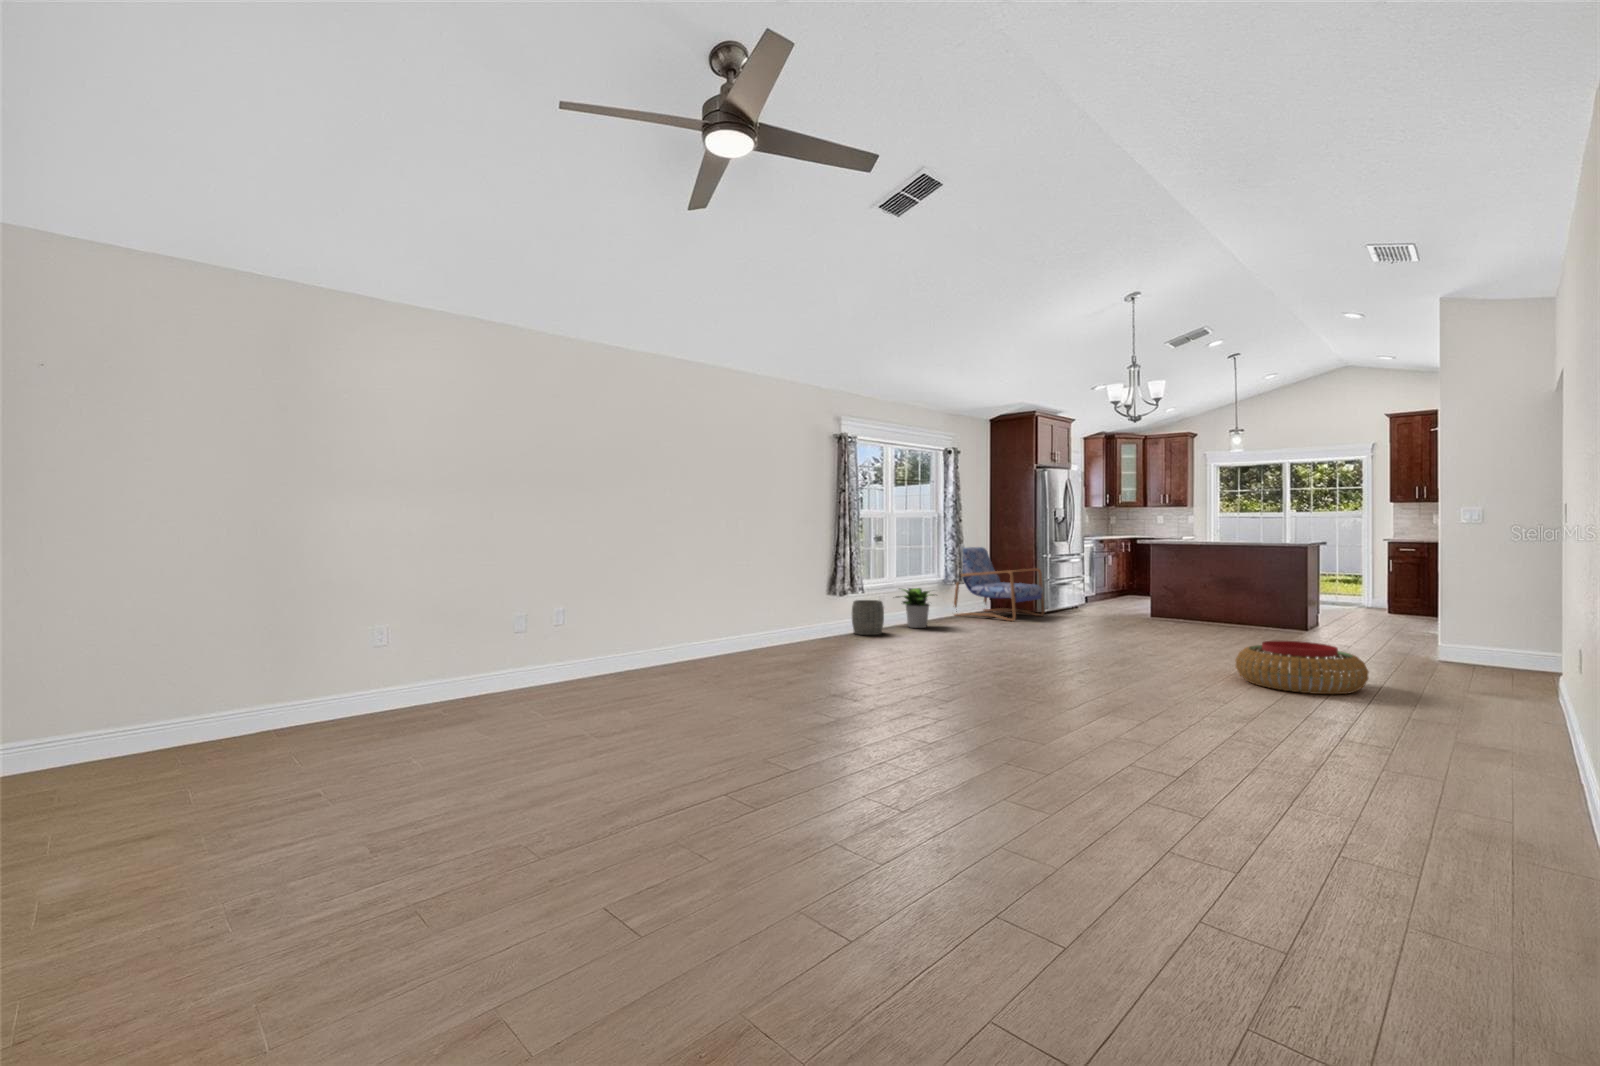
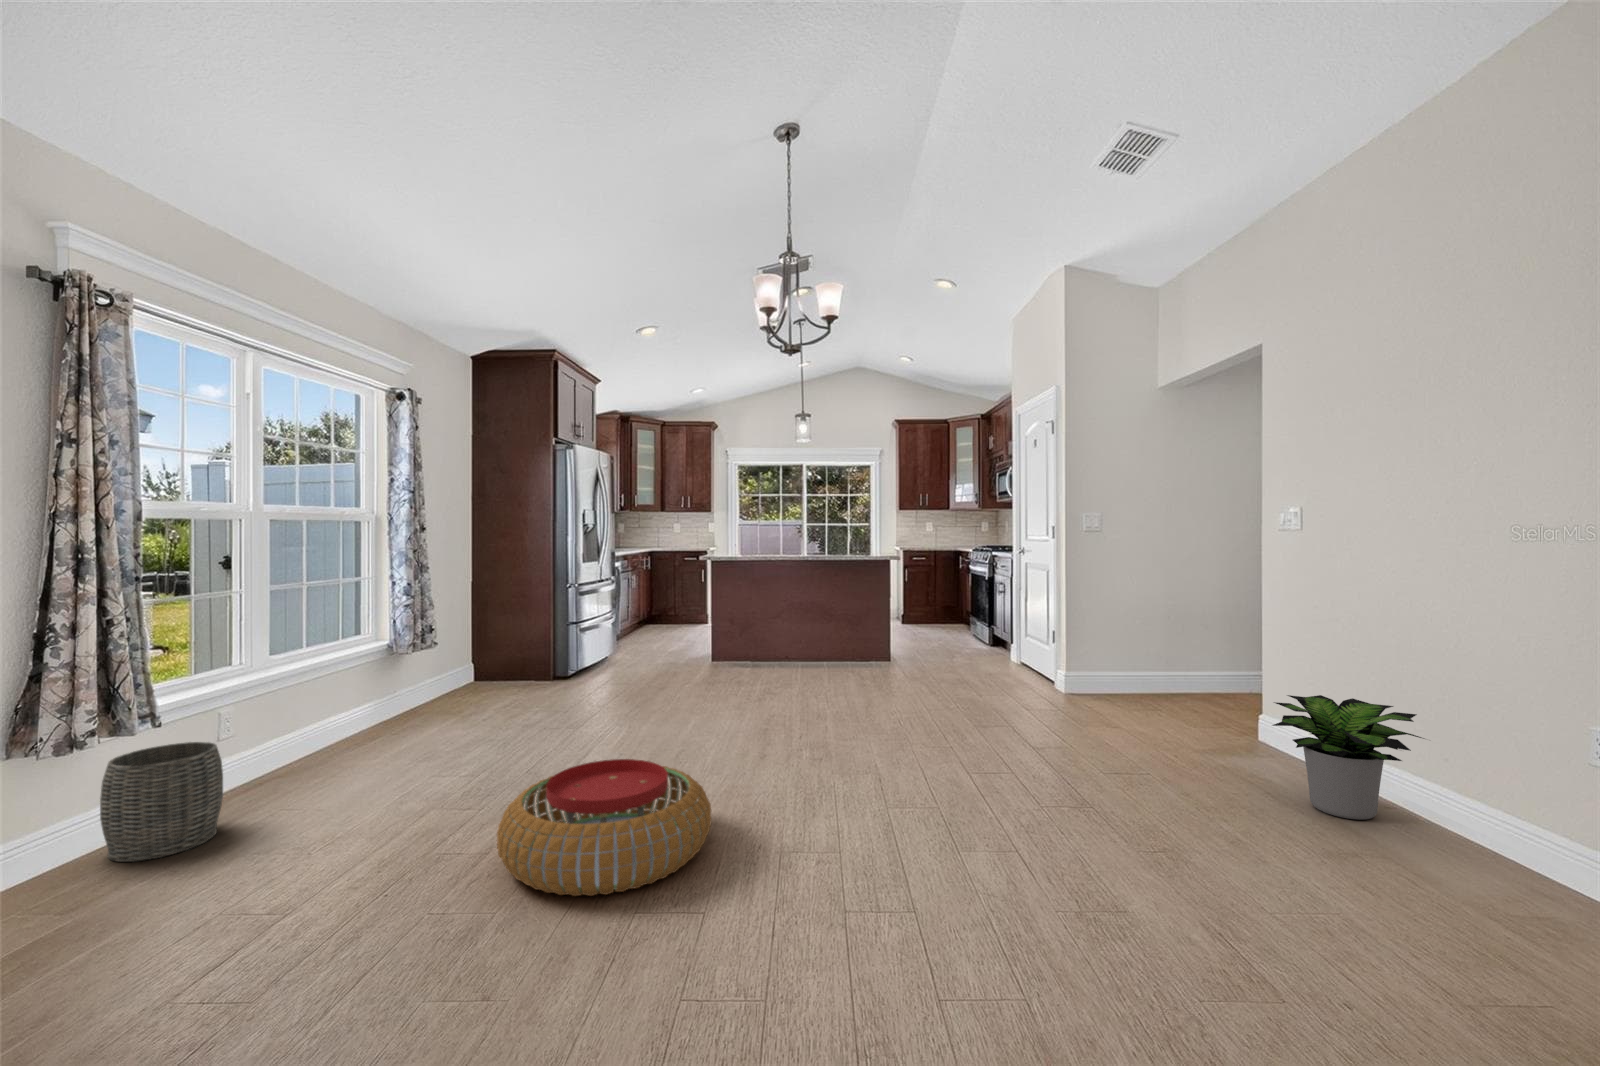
armchair: present [954,547,1044,621] -> none [400,575,574,710]
potted plant: present [898,588,934,628] -> present [1272,695,1424,820]
pouf: present [1236,641,1368,694] -> present [497,759,711,896]

